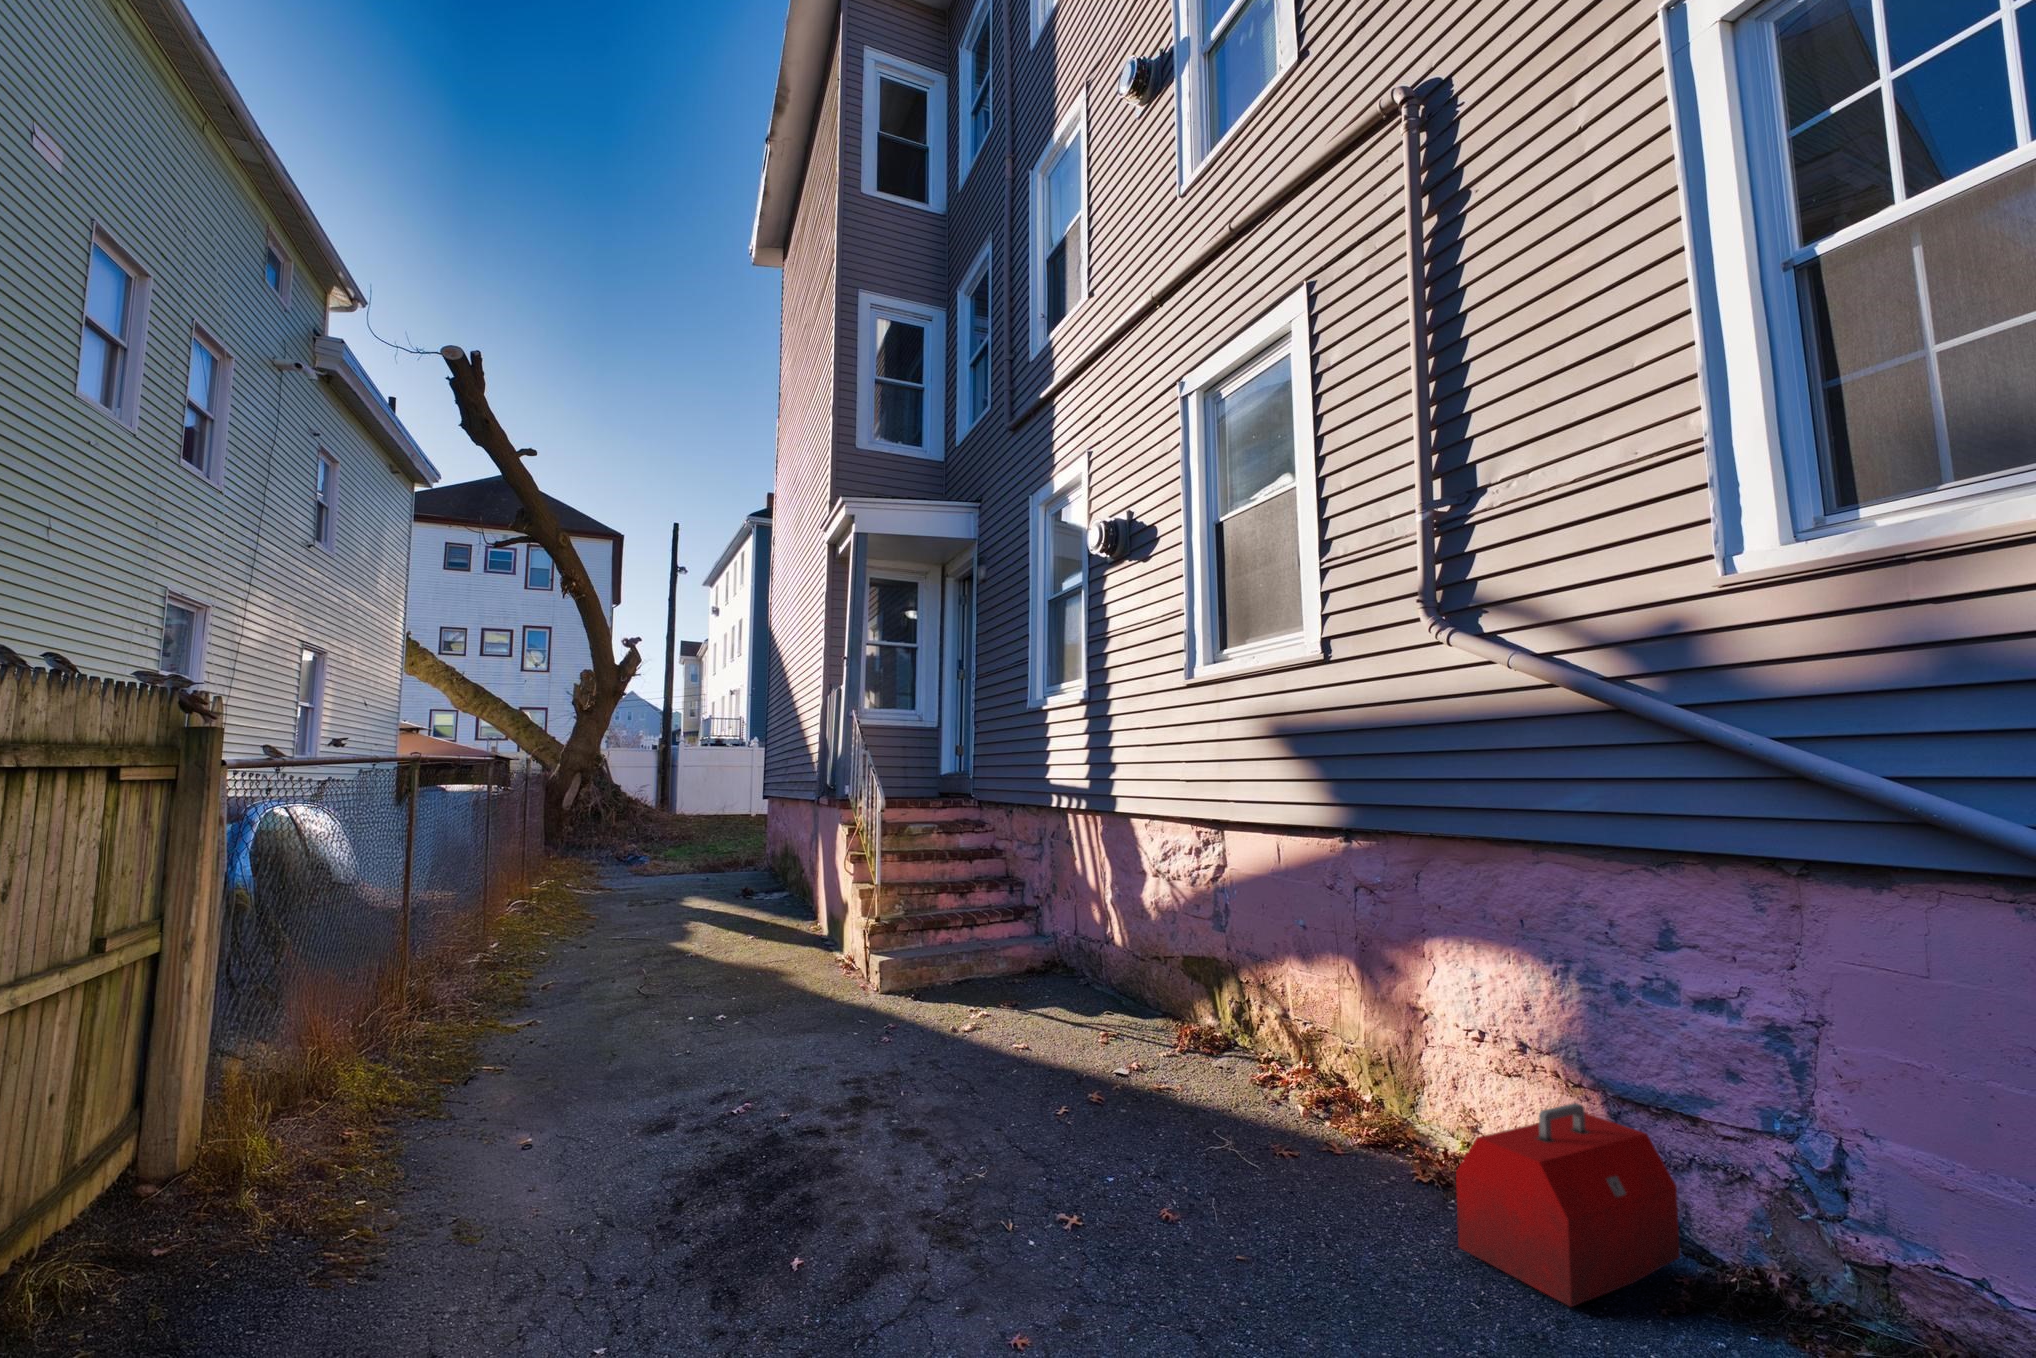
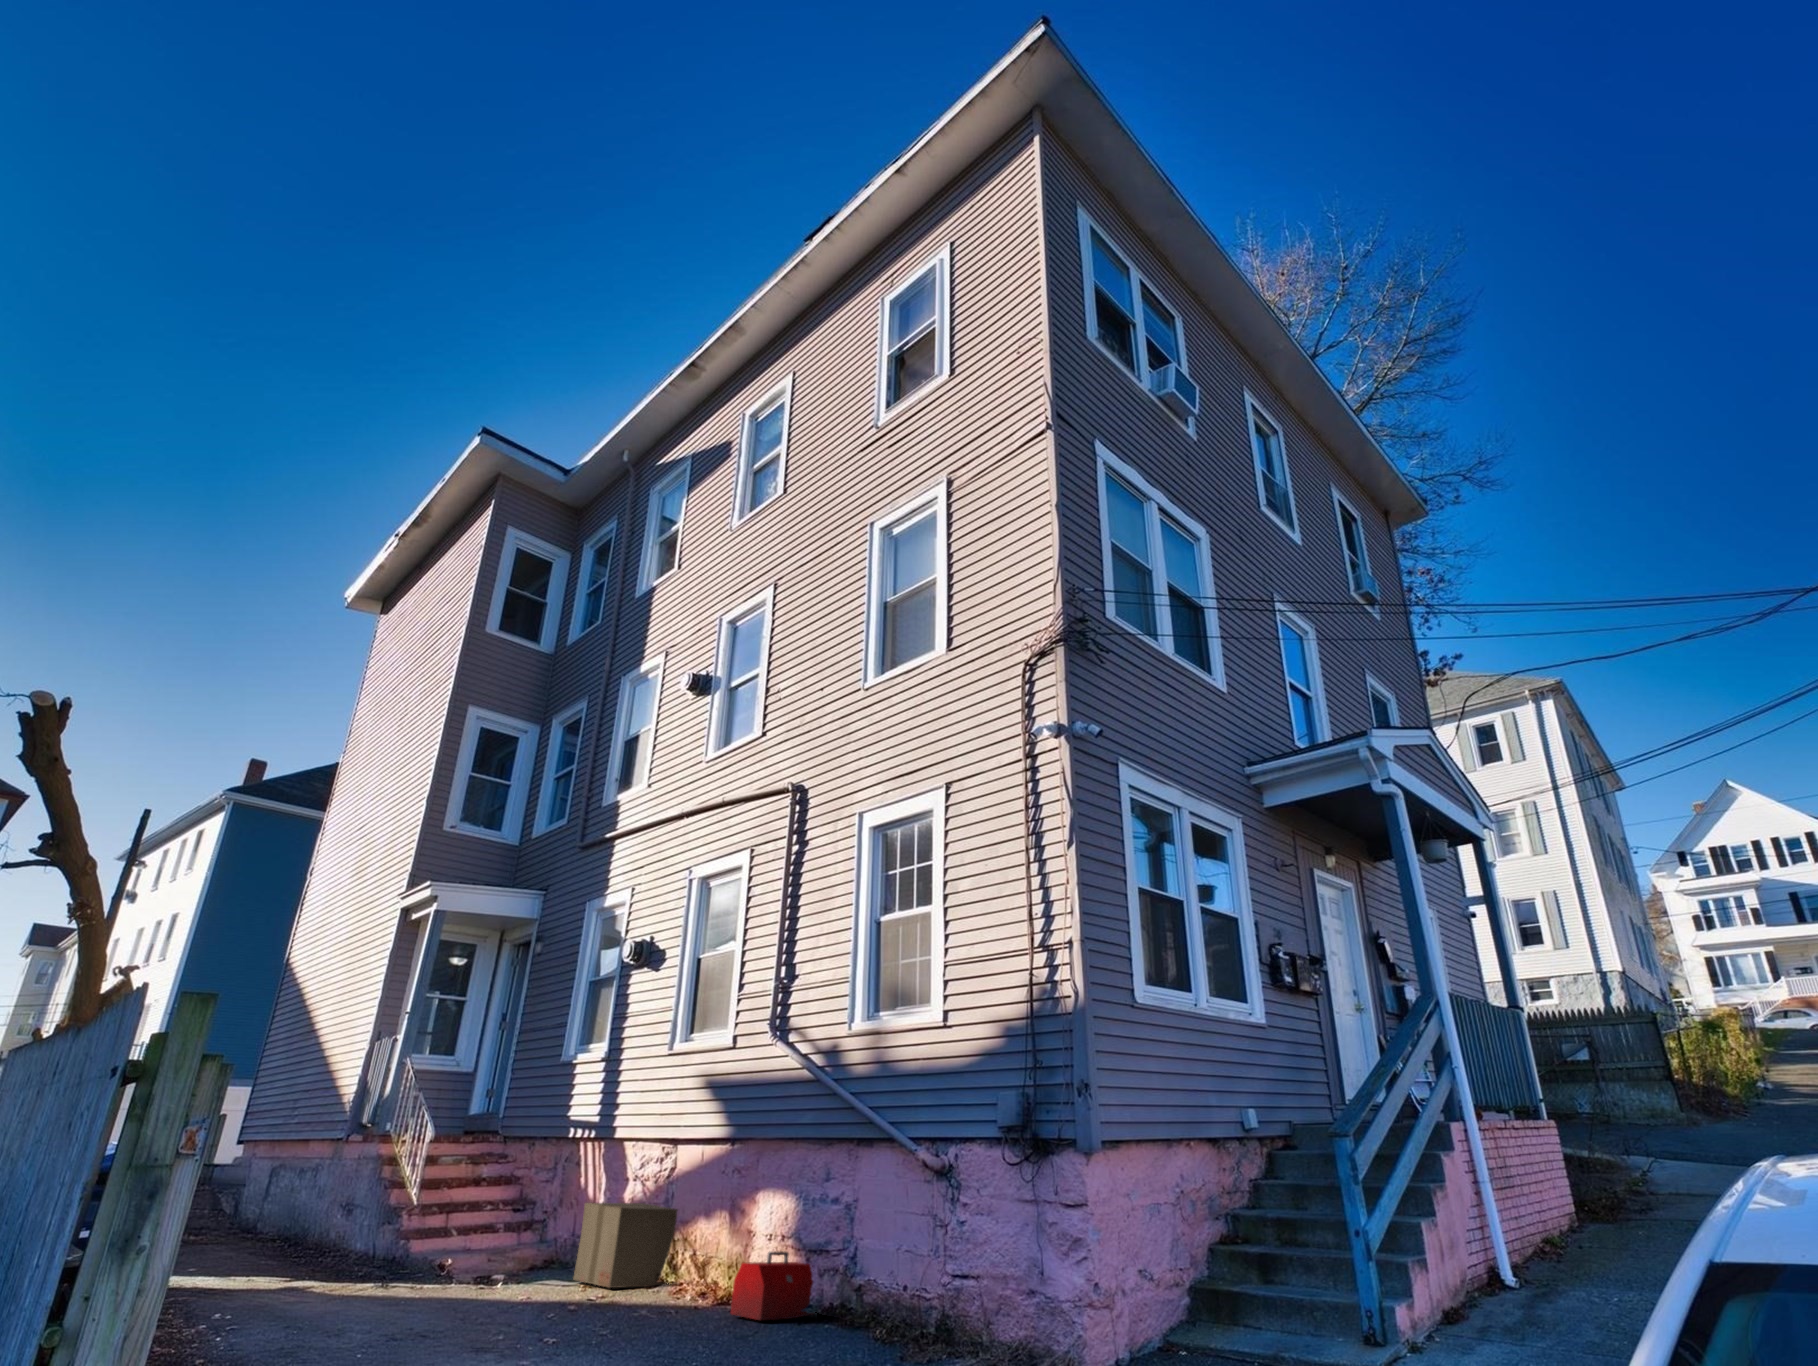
cardboard box: none [1083,915,1250,1076] -> present [573,1203,678,1288]

